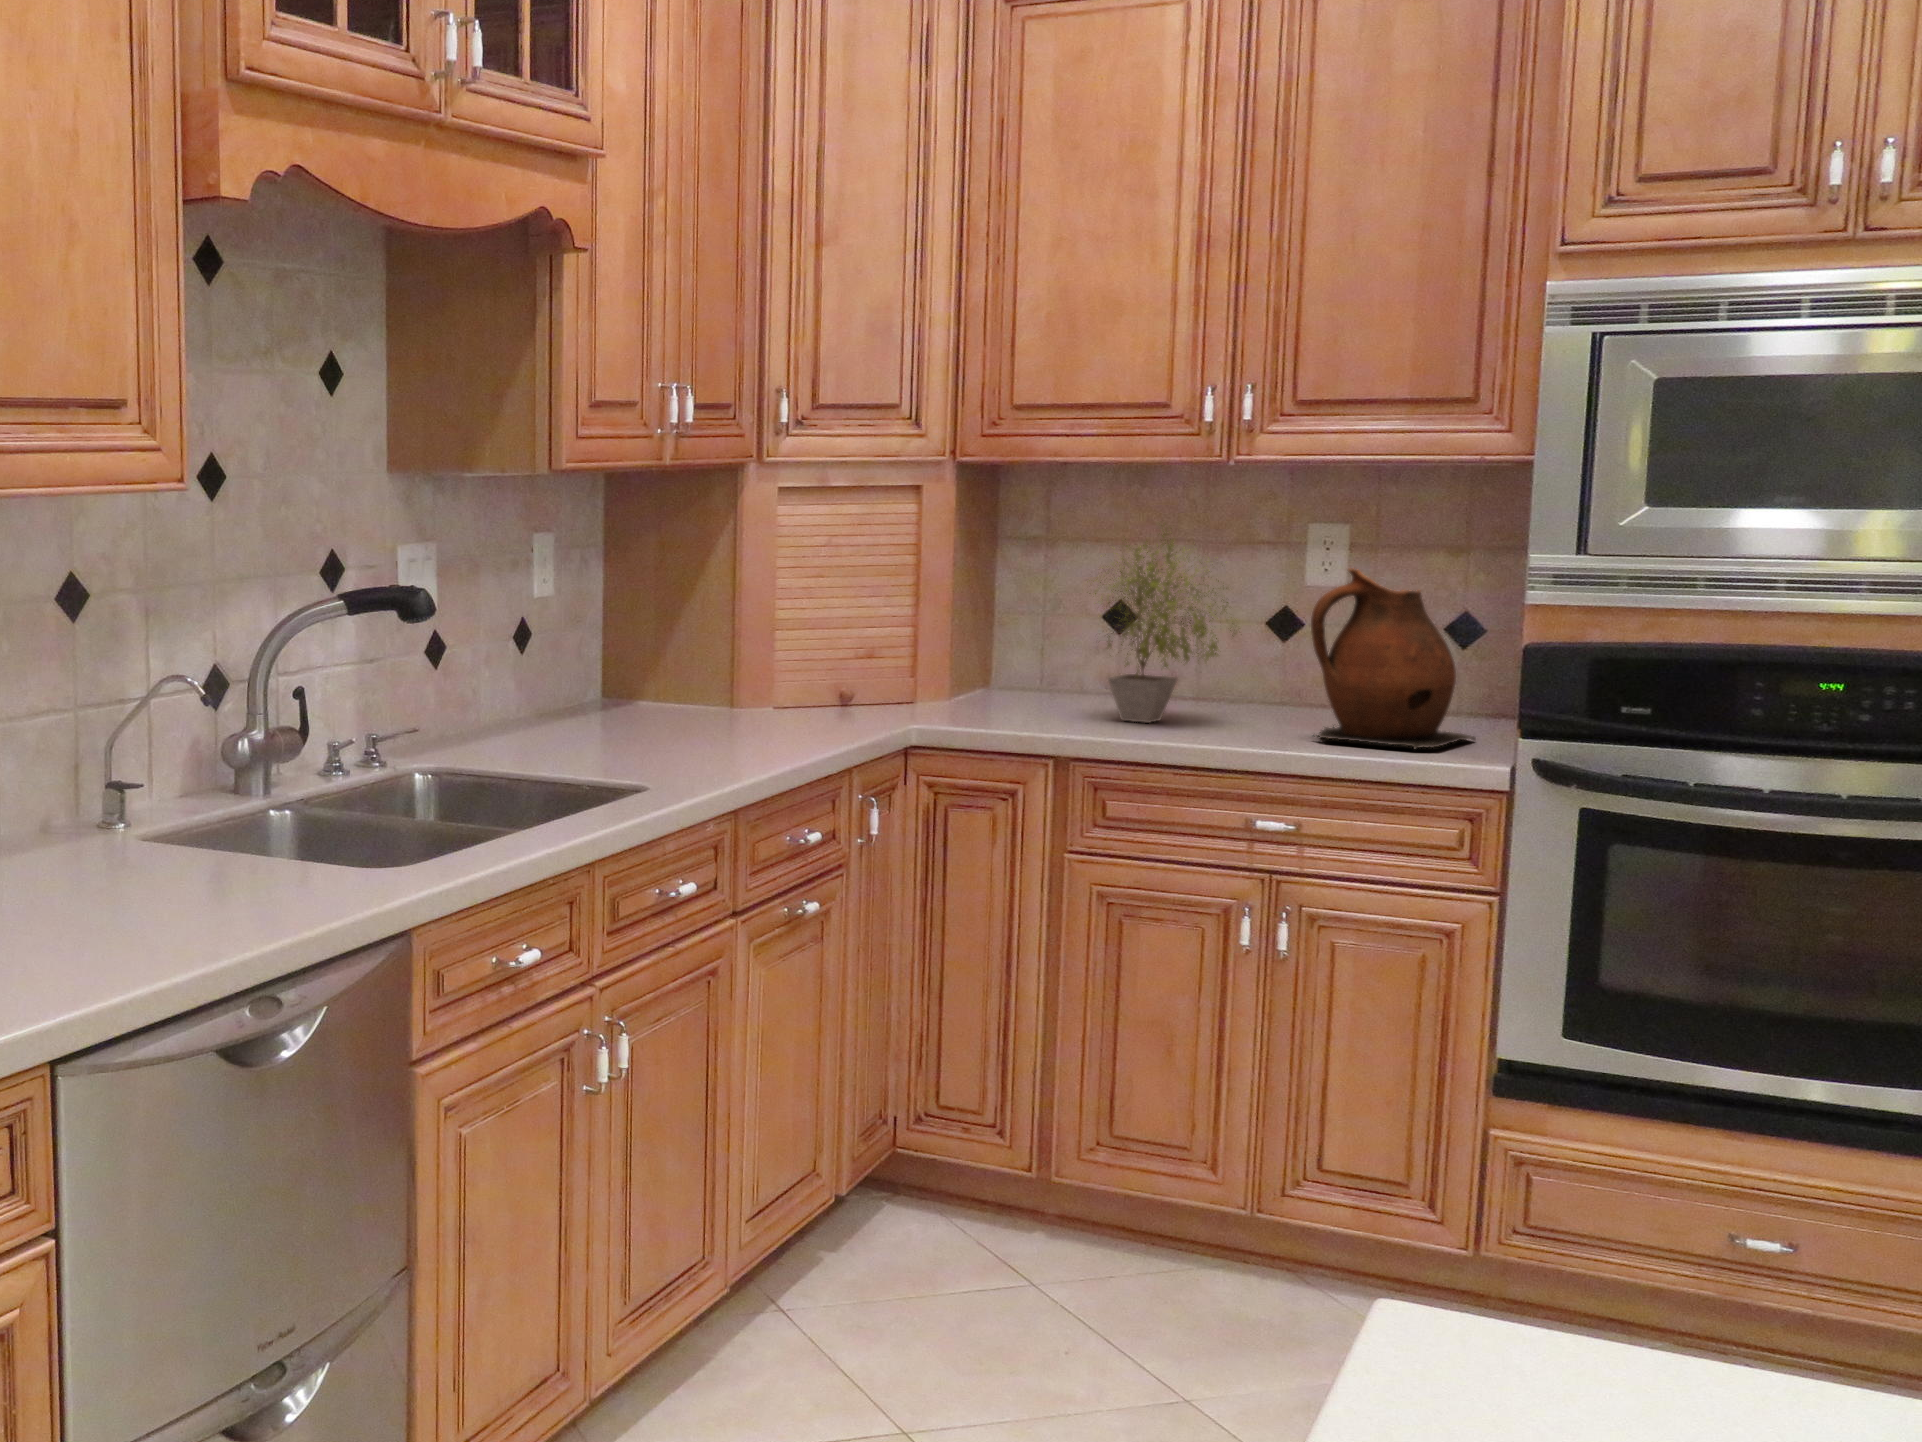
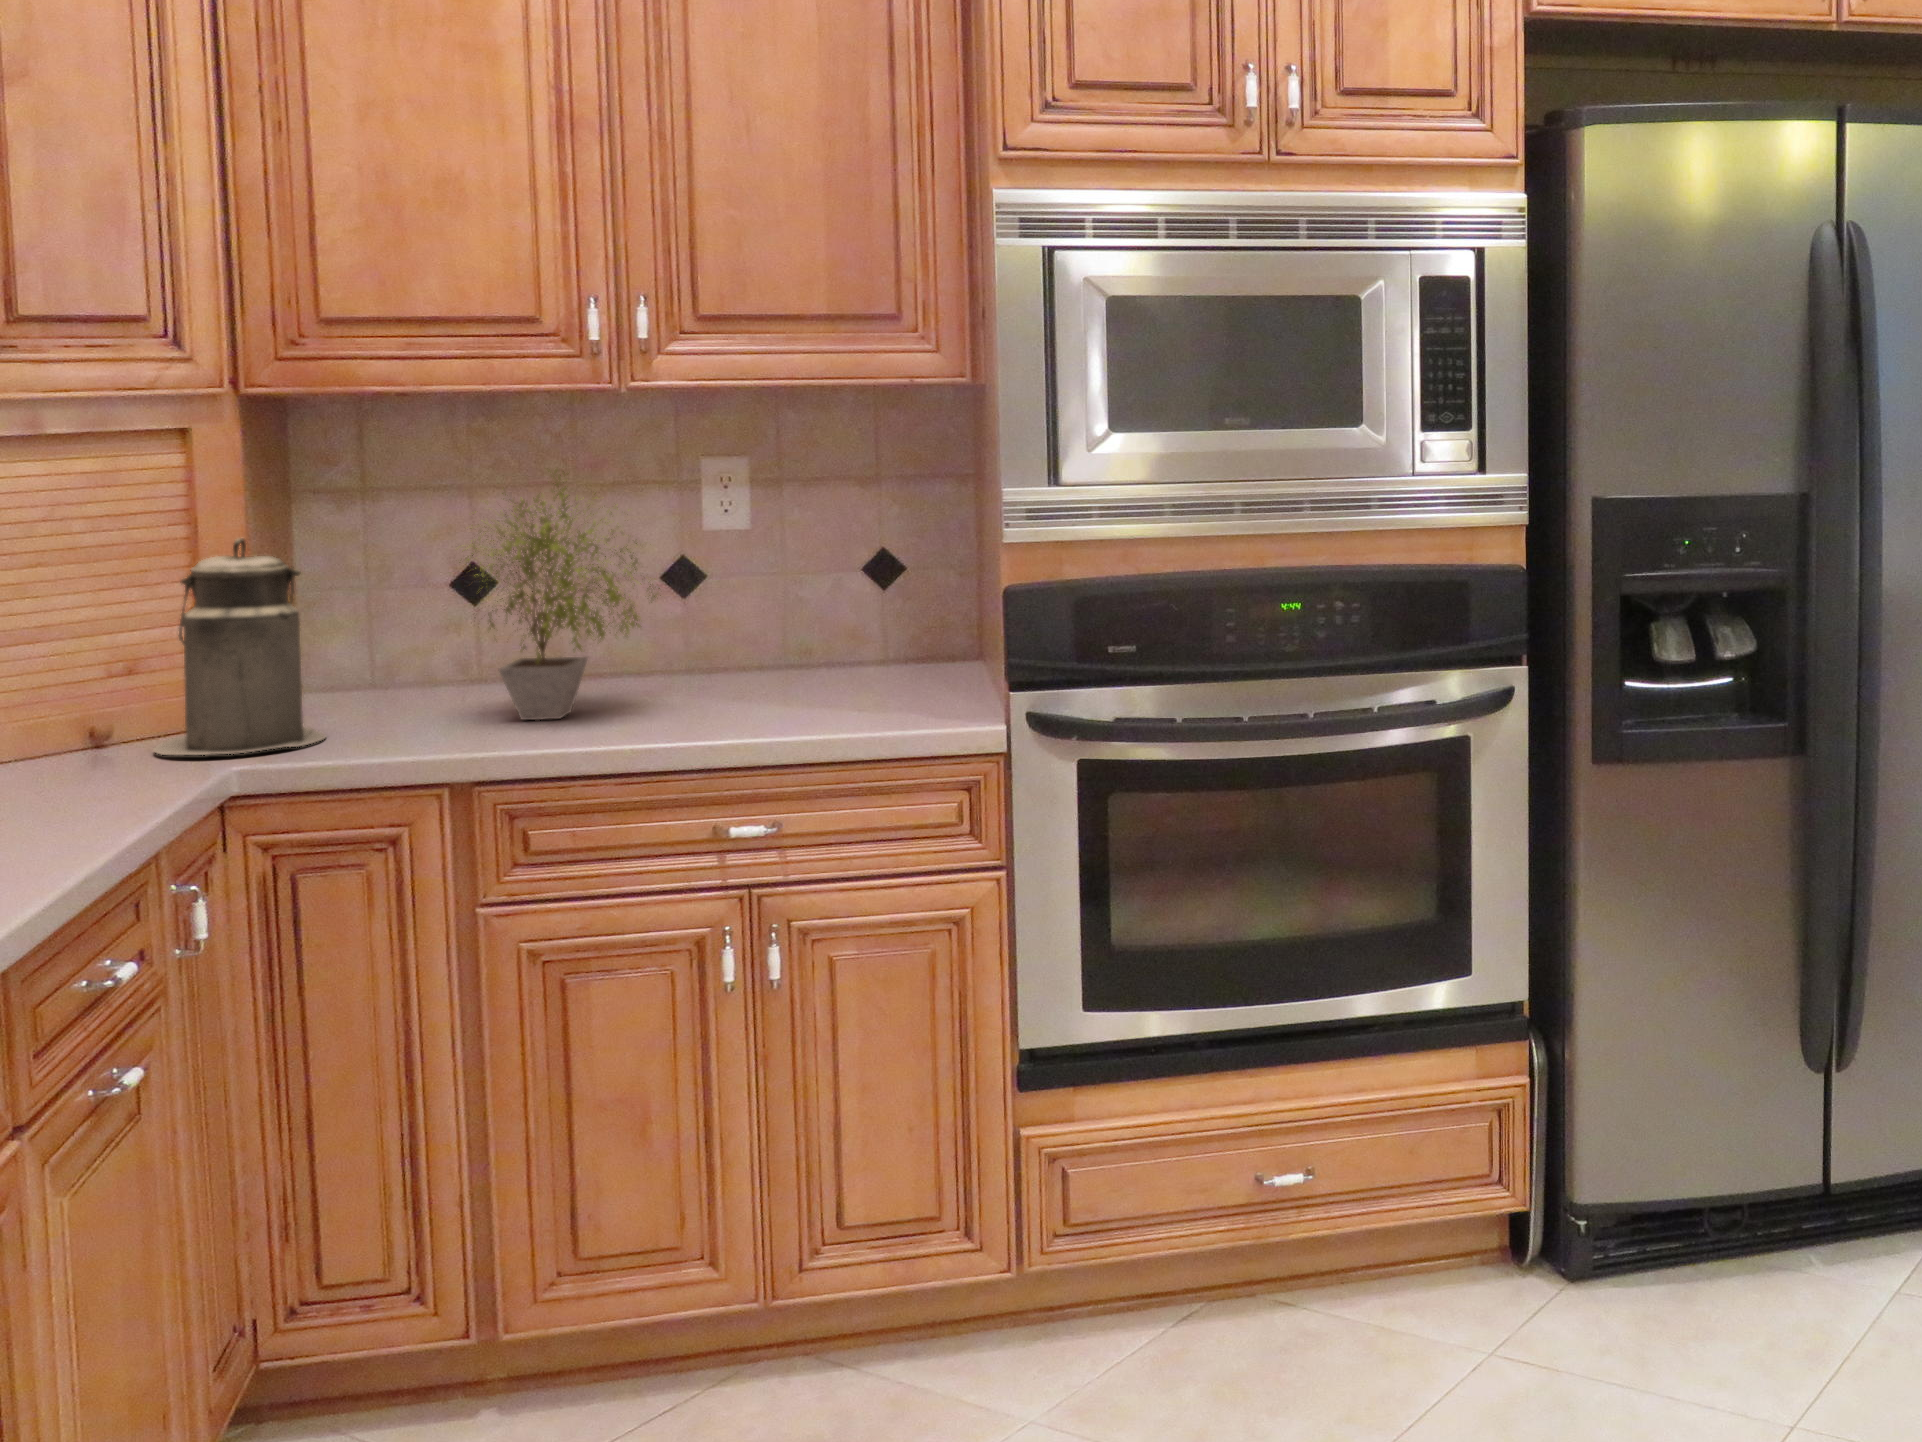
canister: none [877,563,986,717] -> present [154,538,326,755]
ceramic pitcher: present [1311,568,1475,749] -> none [757,513,942,718]

